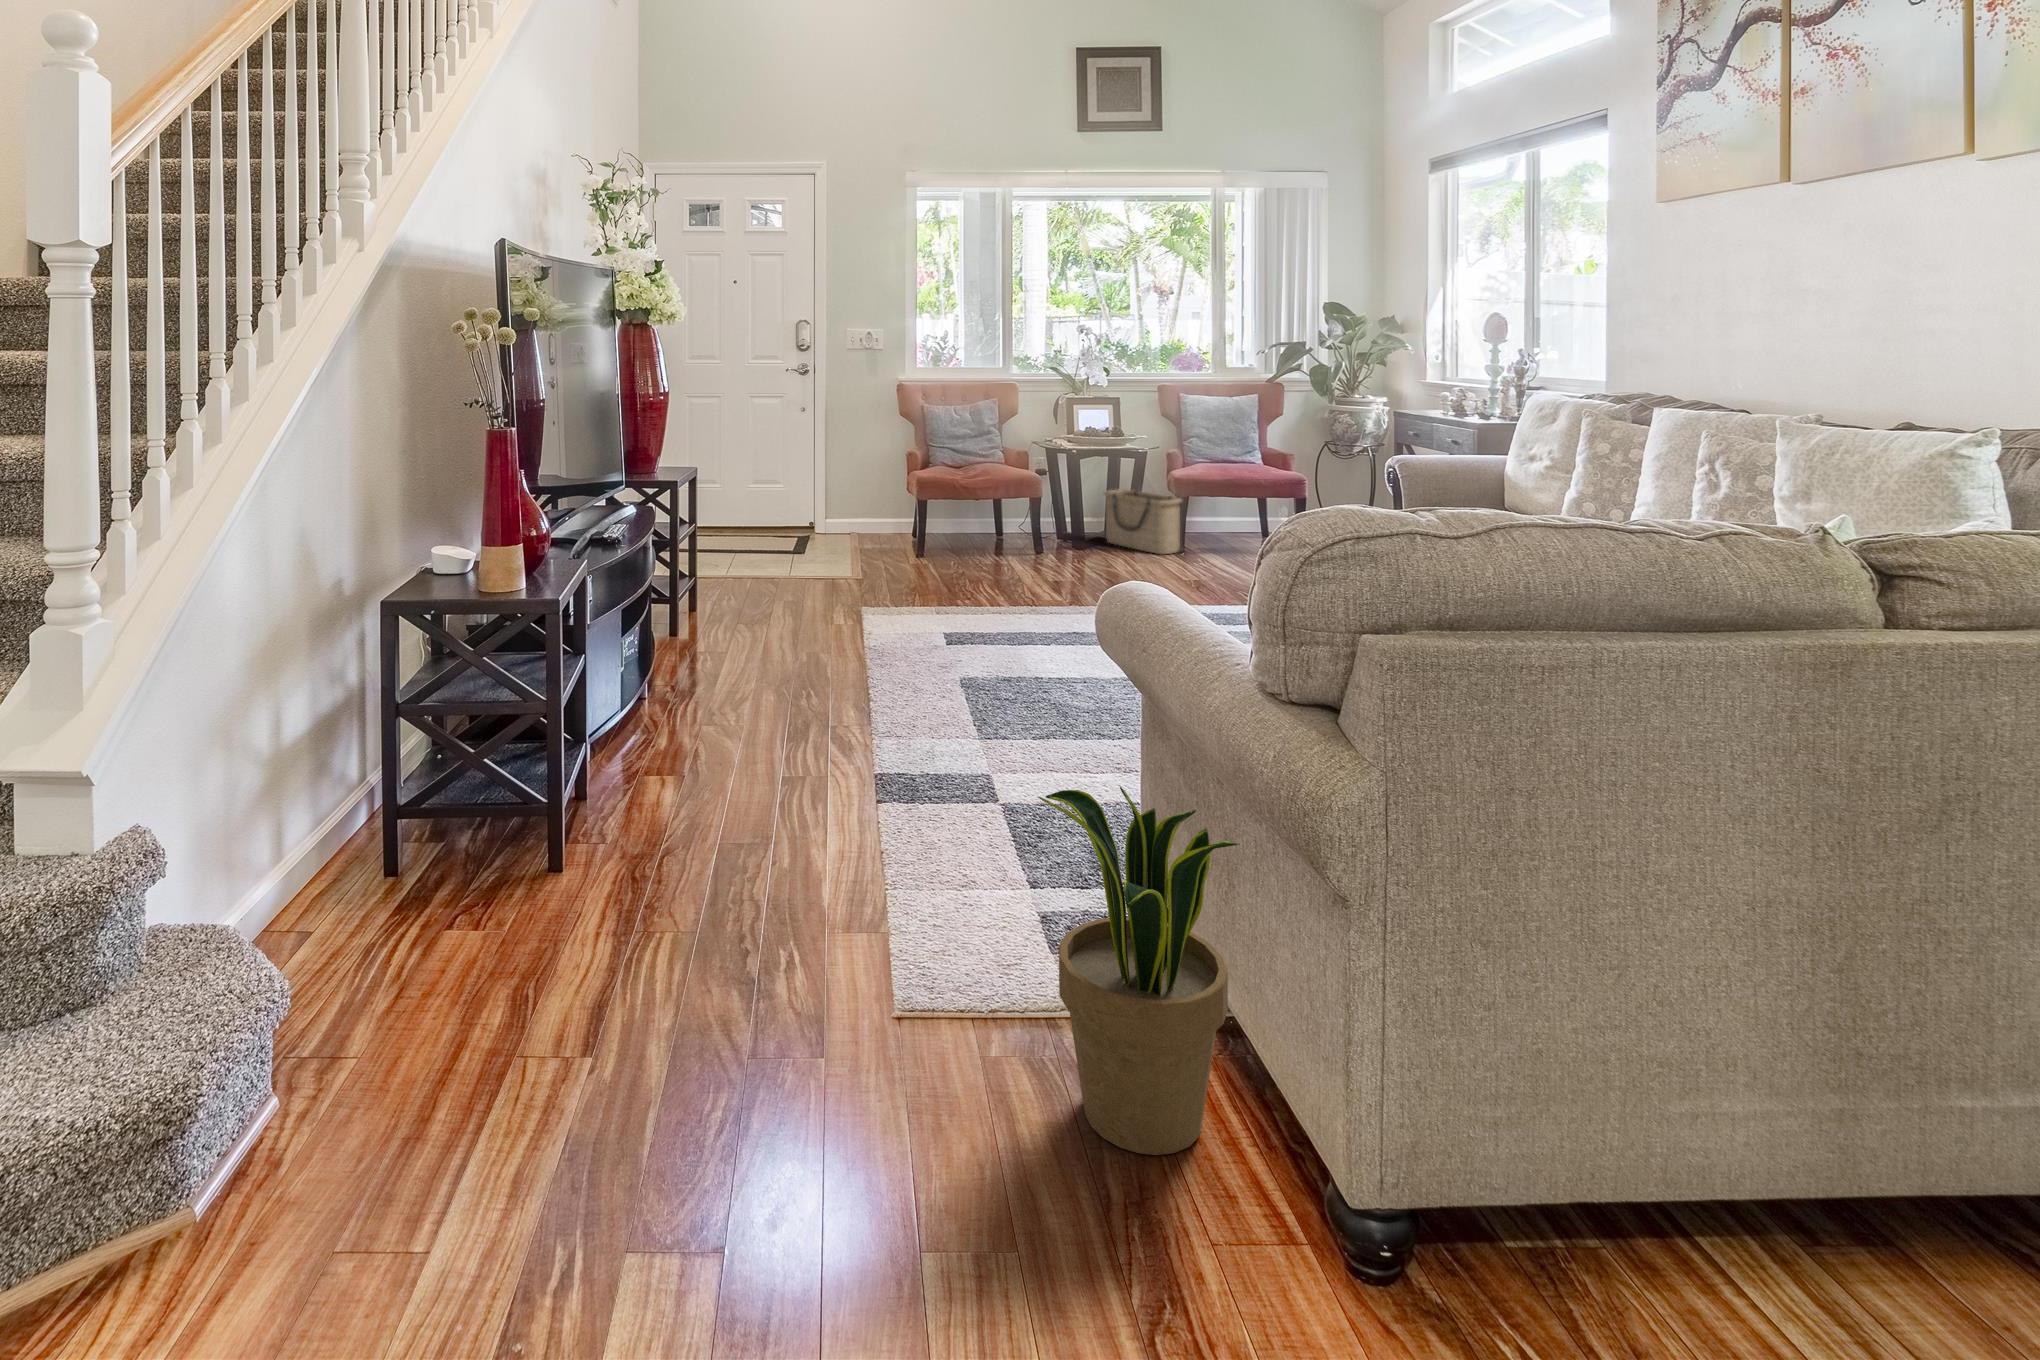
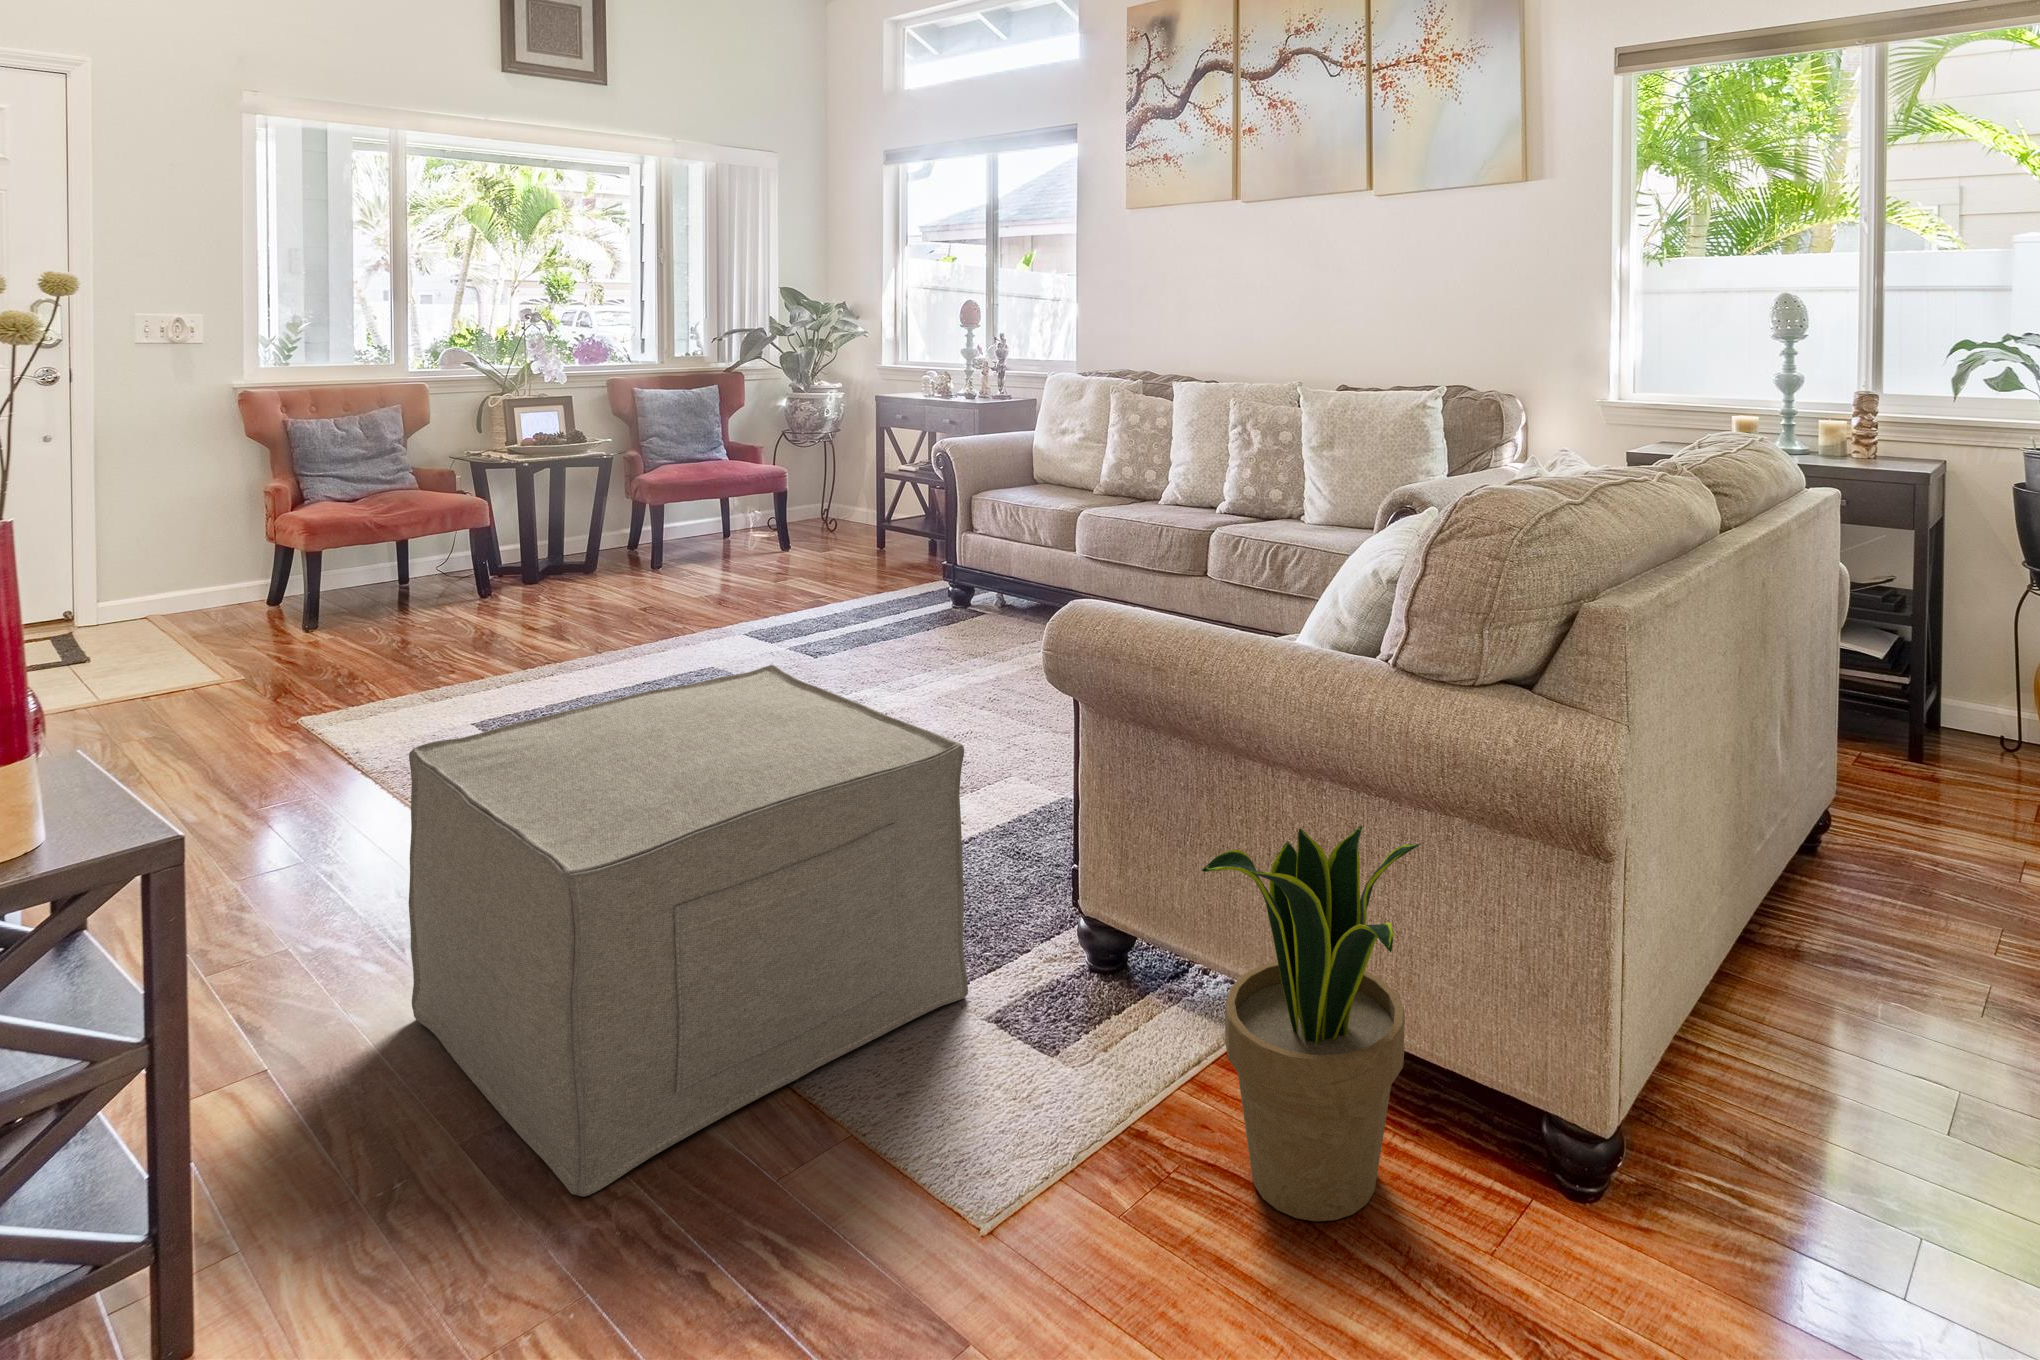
basket: present [1104,489,1182,554] -> none [560,508,668,579]
ottoman: none [732,599,1049,890] -> present [409,665,968,1196]

